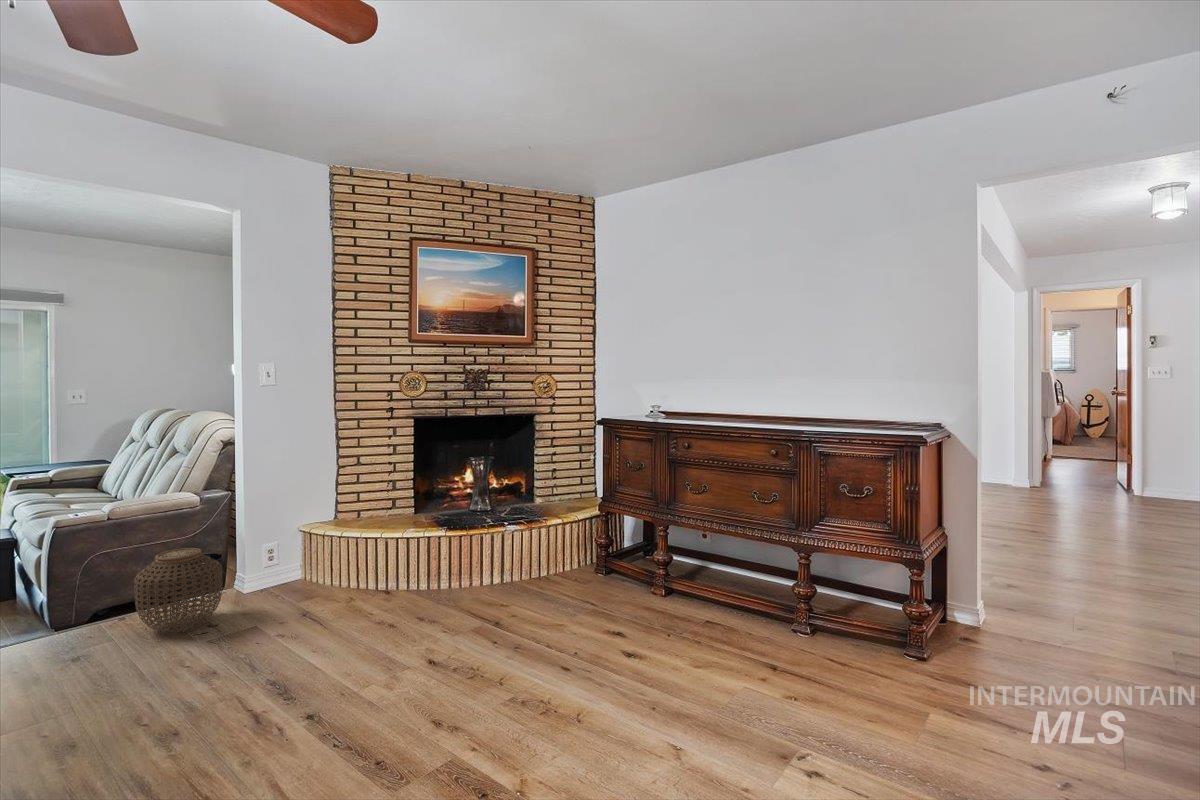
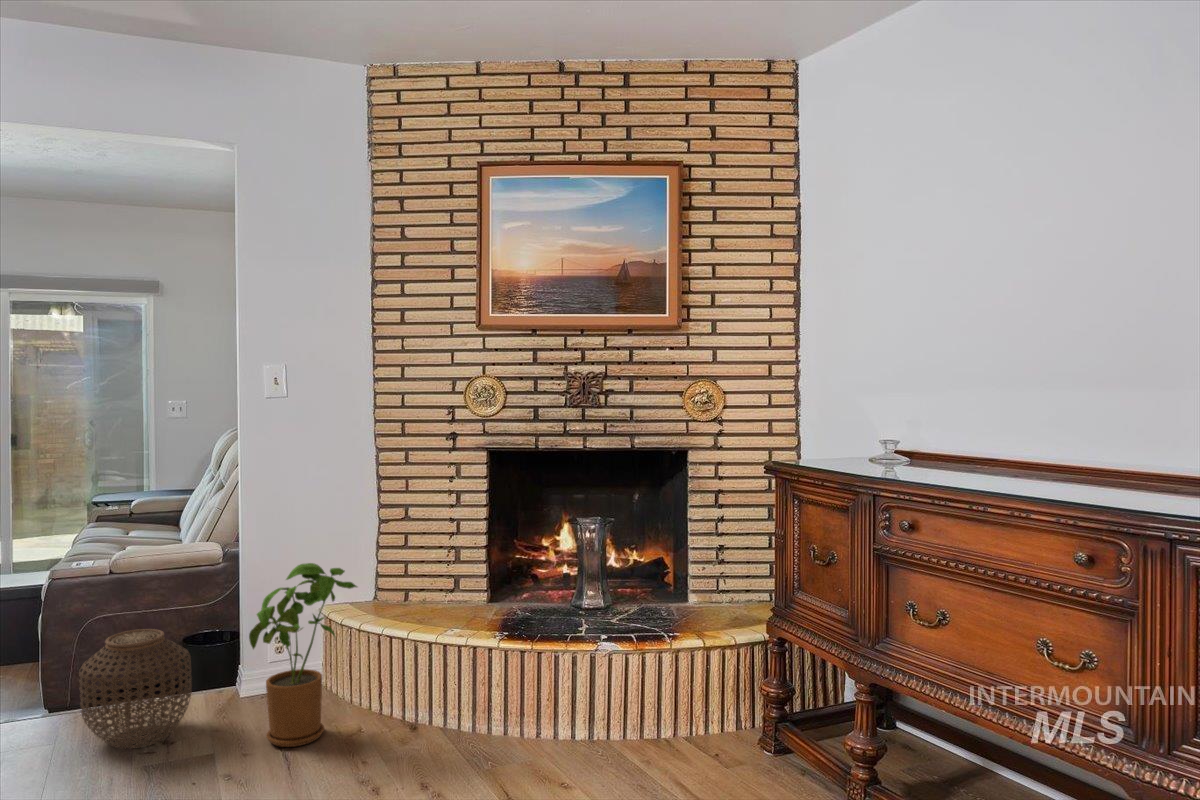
house plant: none [280,491,354,614] -> present [249,563,357,747]

